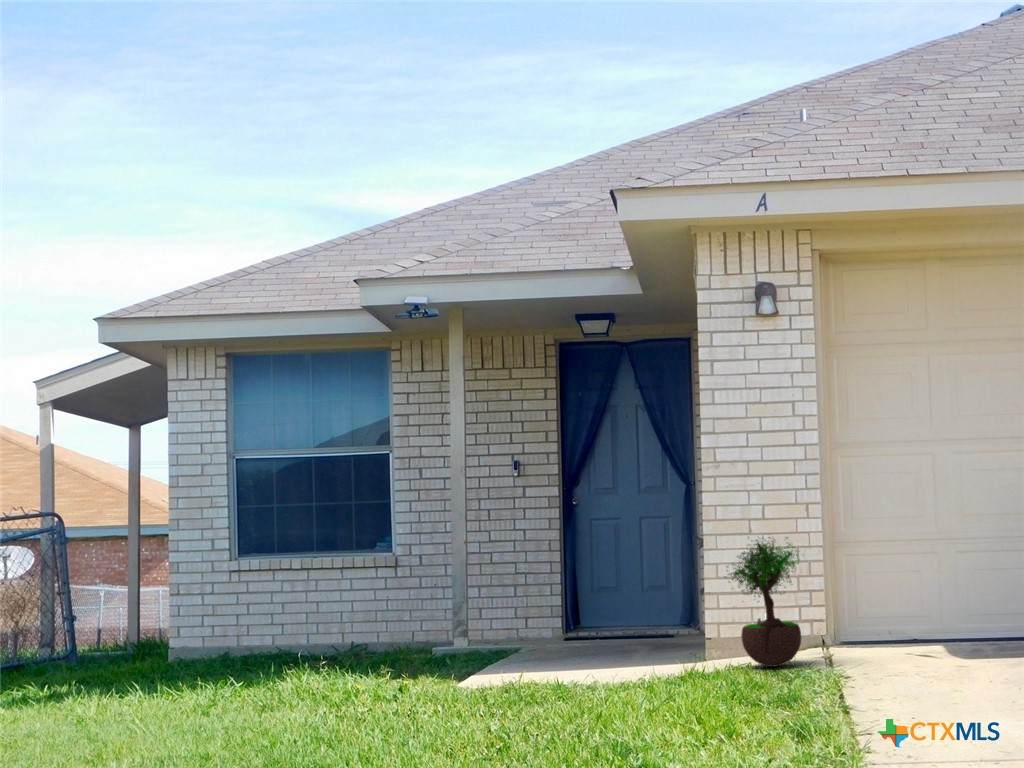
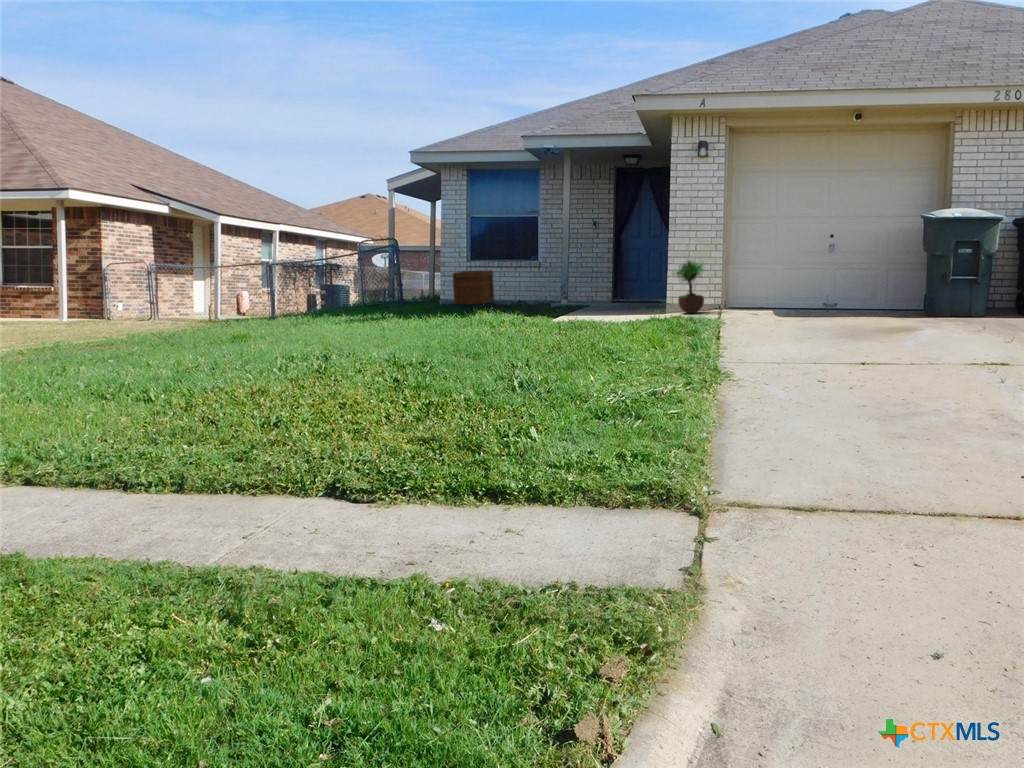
wooden crate: none [194,576,291,659] -> present [453,270,494,305]

